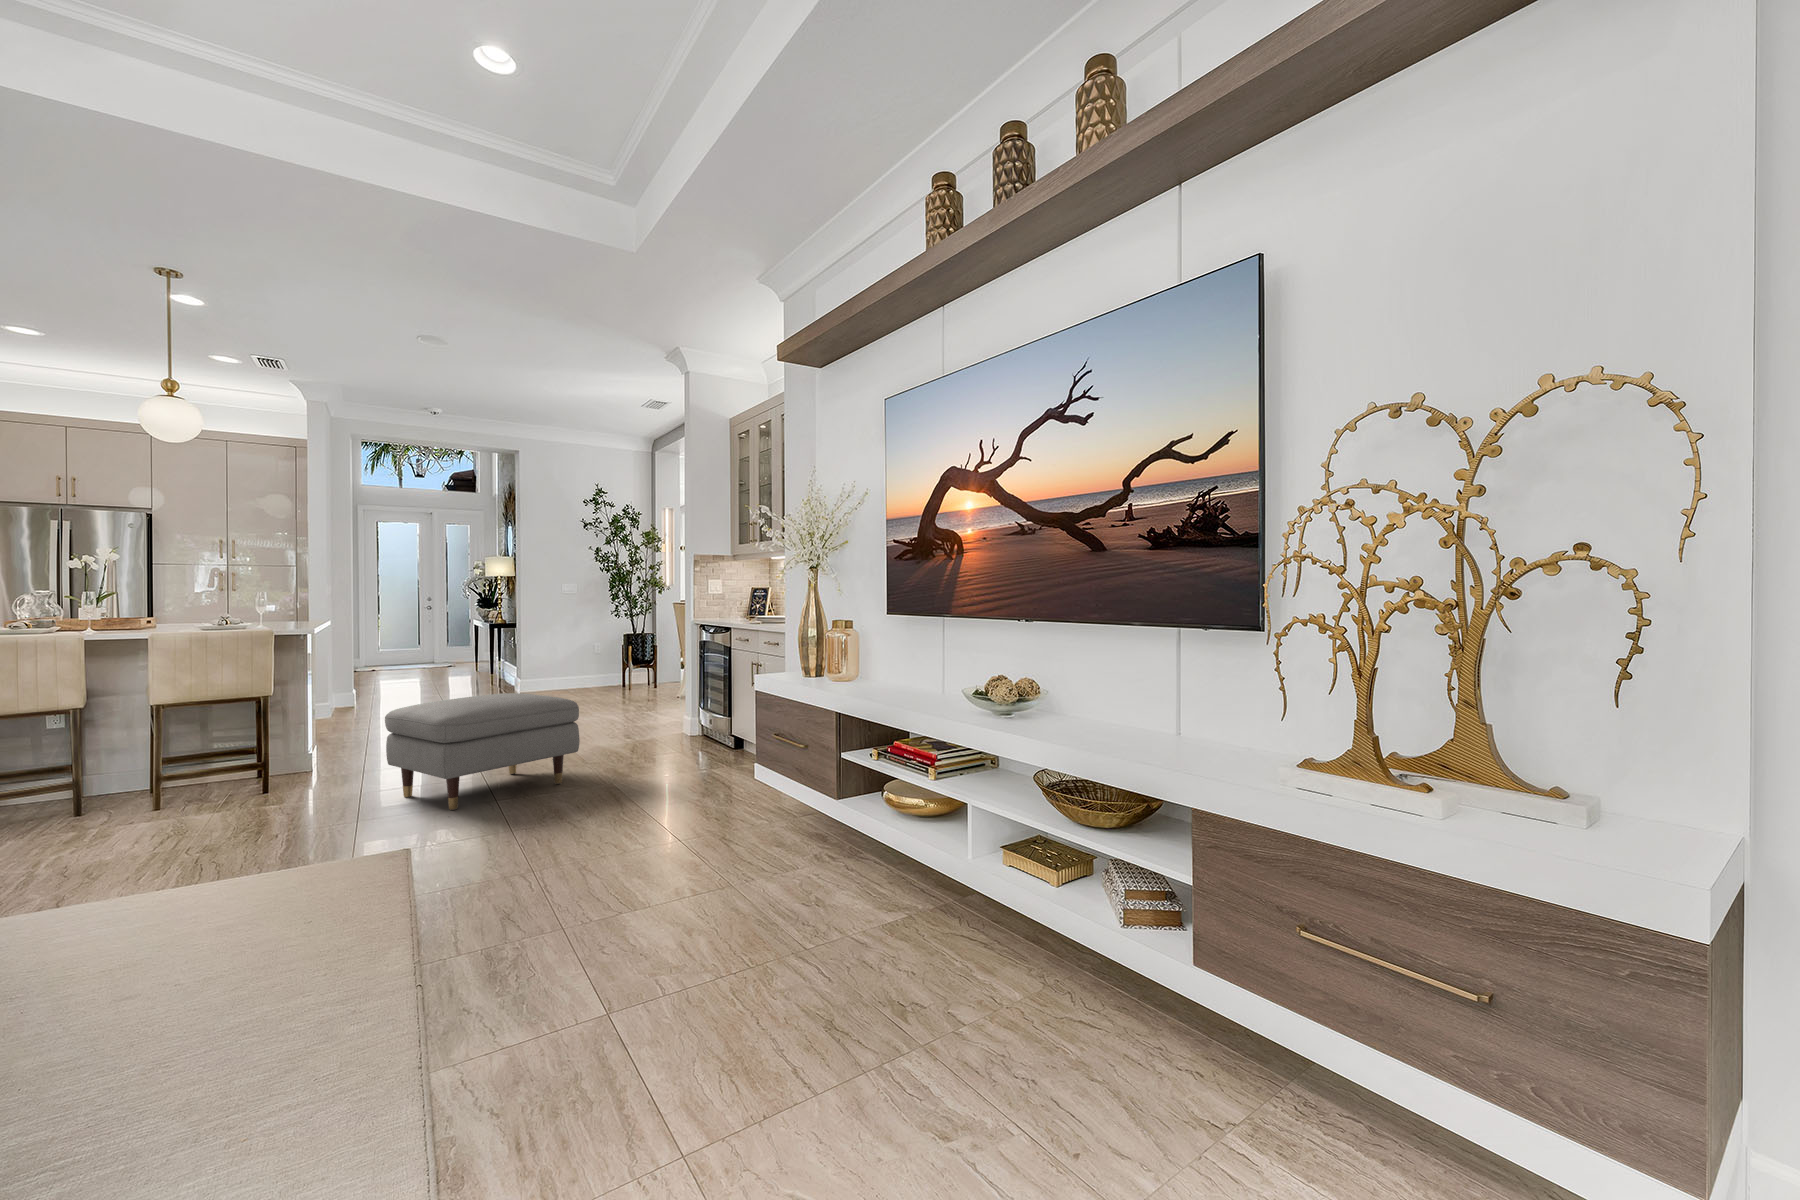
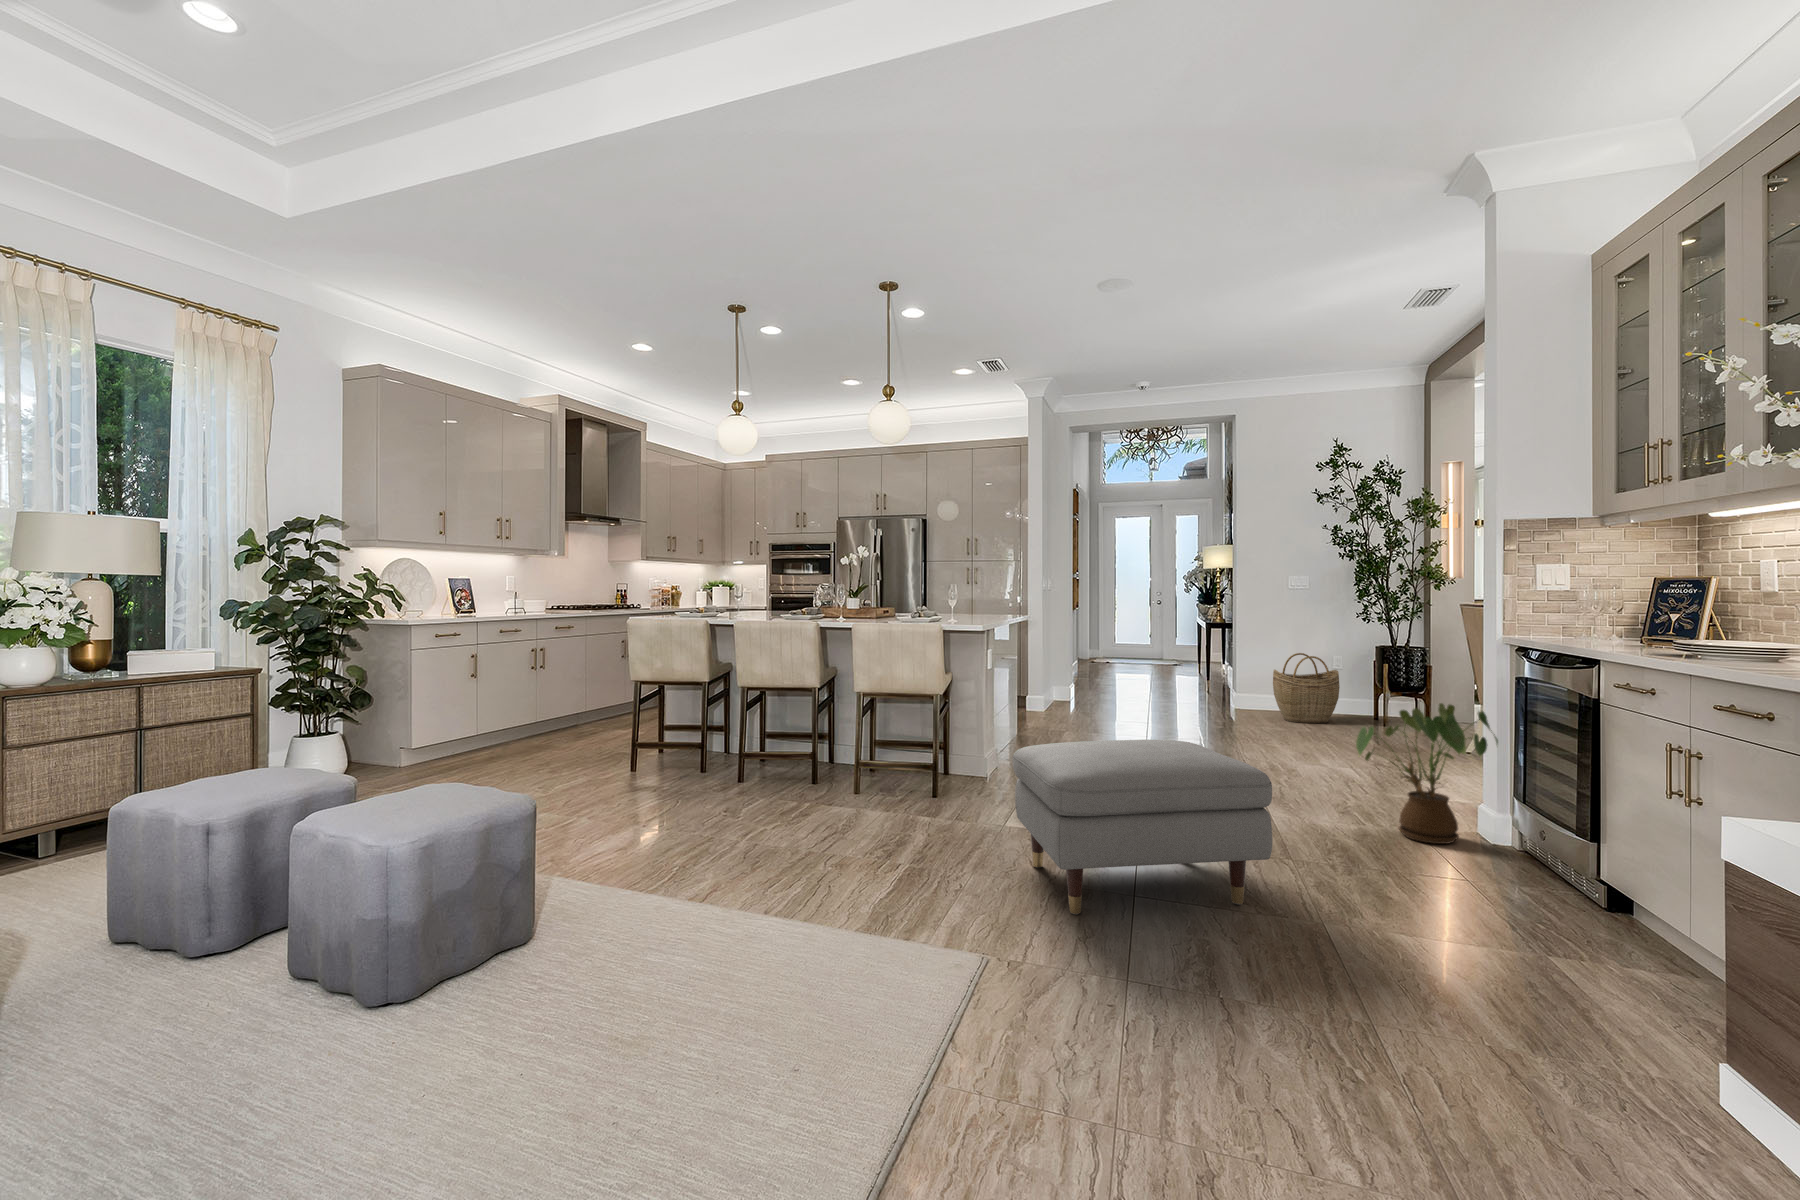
woven basket: none [551,642,600,694] -> present [1273,653,1340,723]
house plant: none [619,659,691,741] -> present [1356,703,1498,844]

